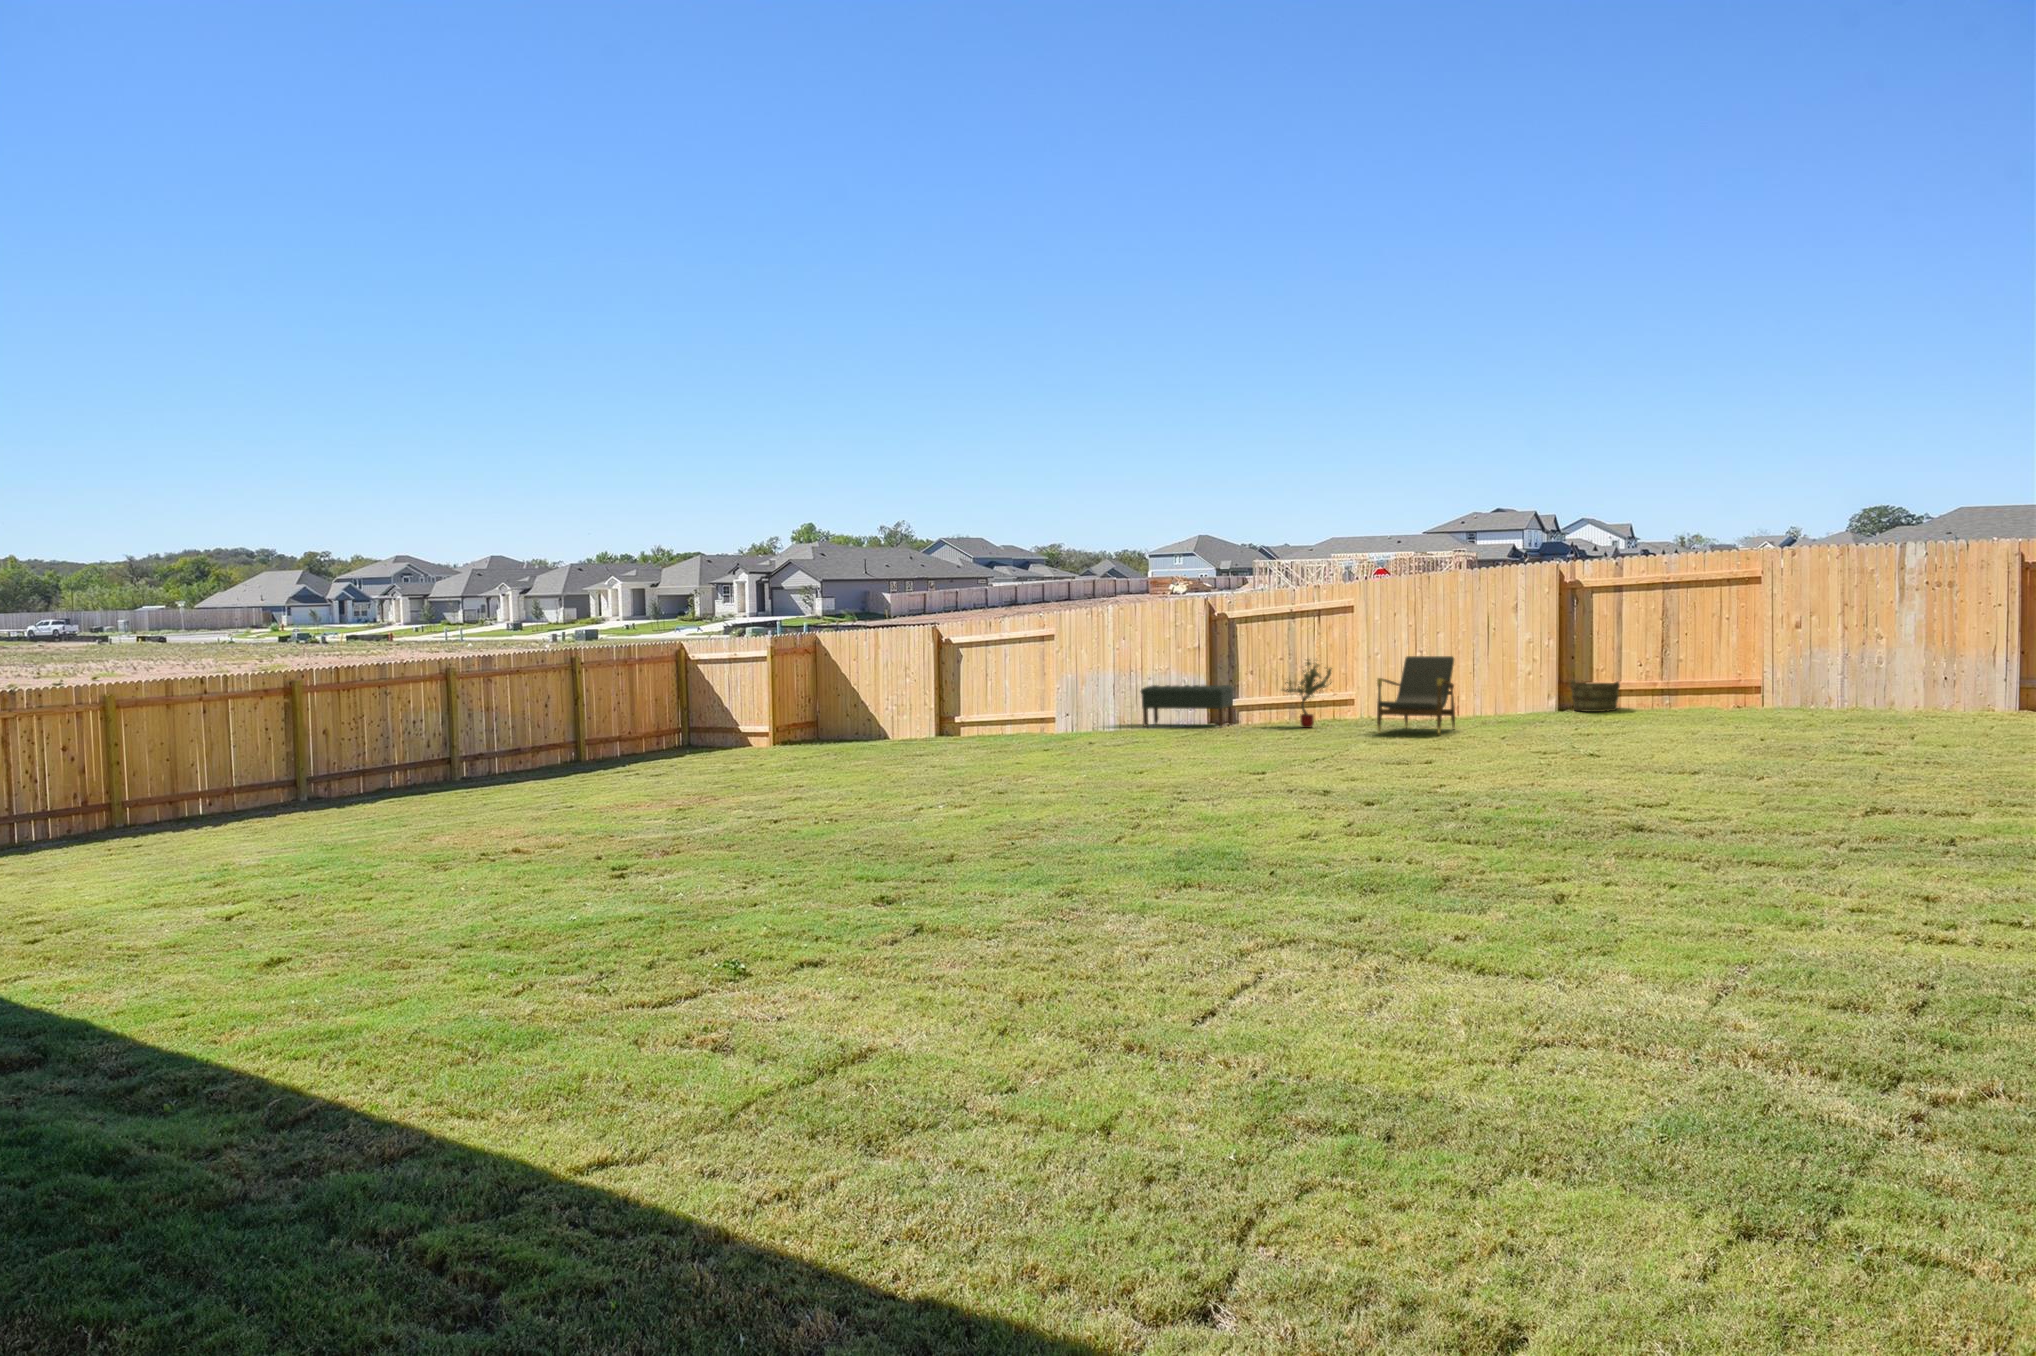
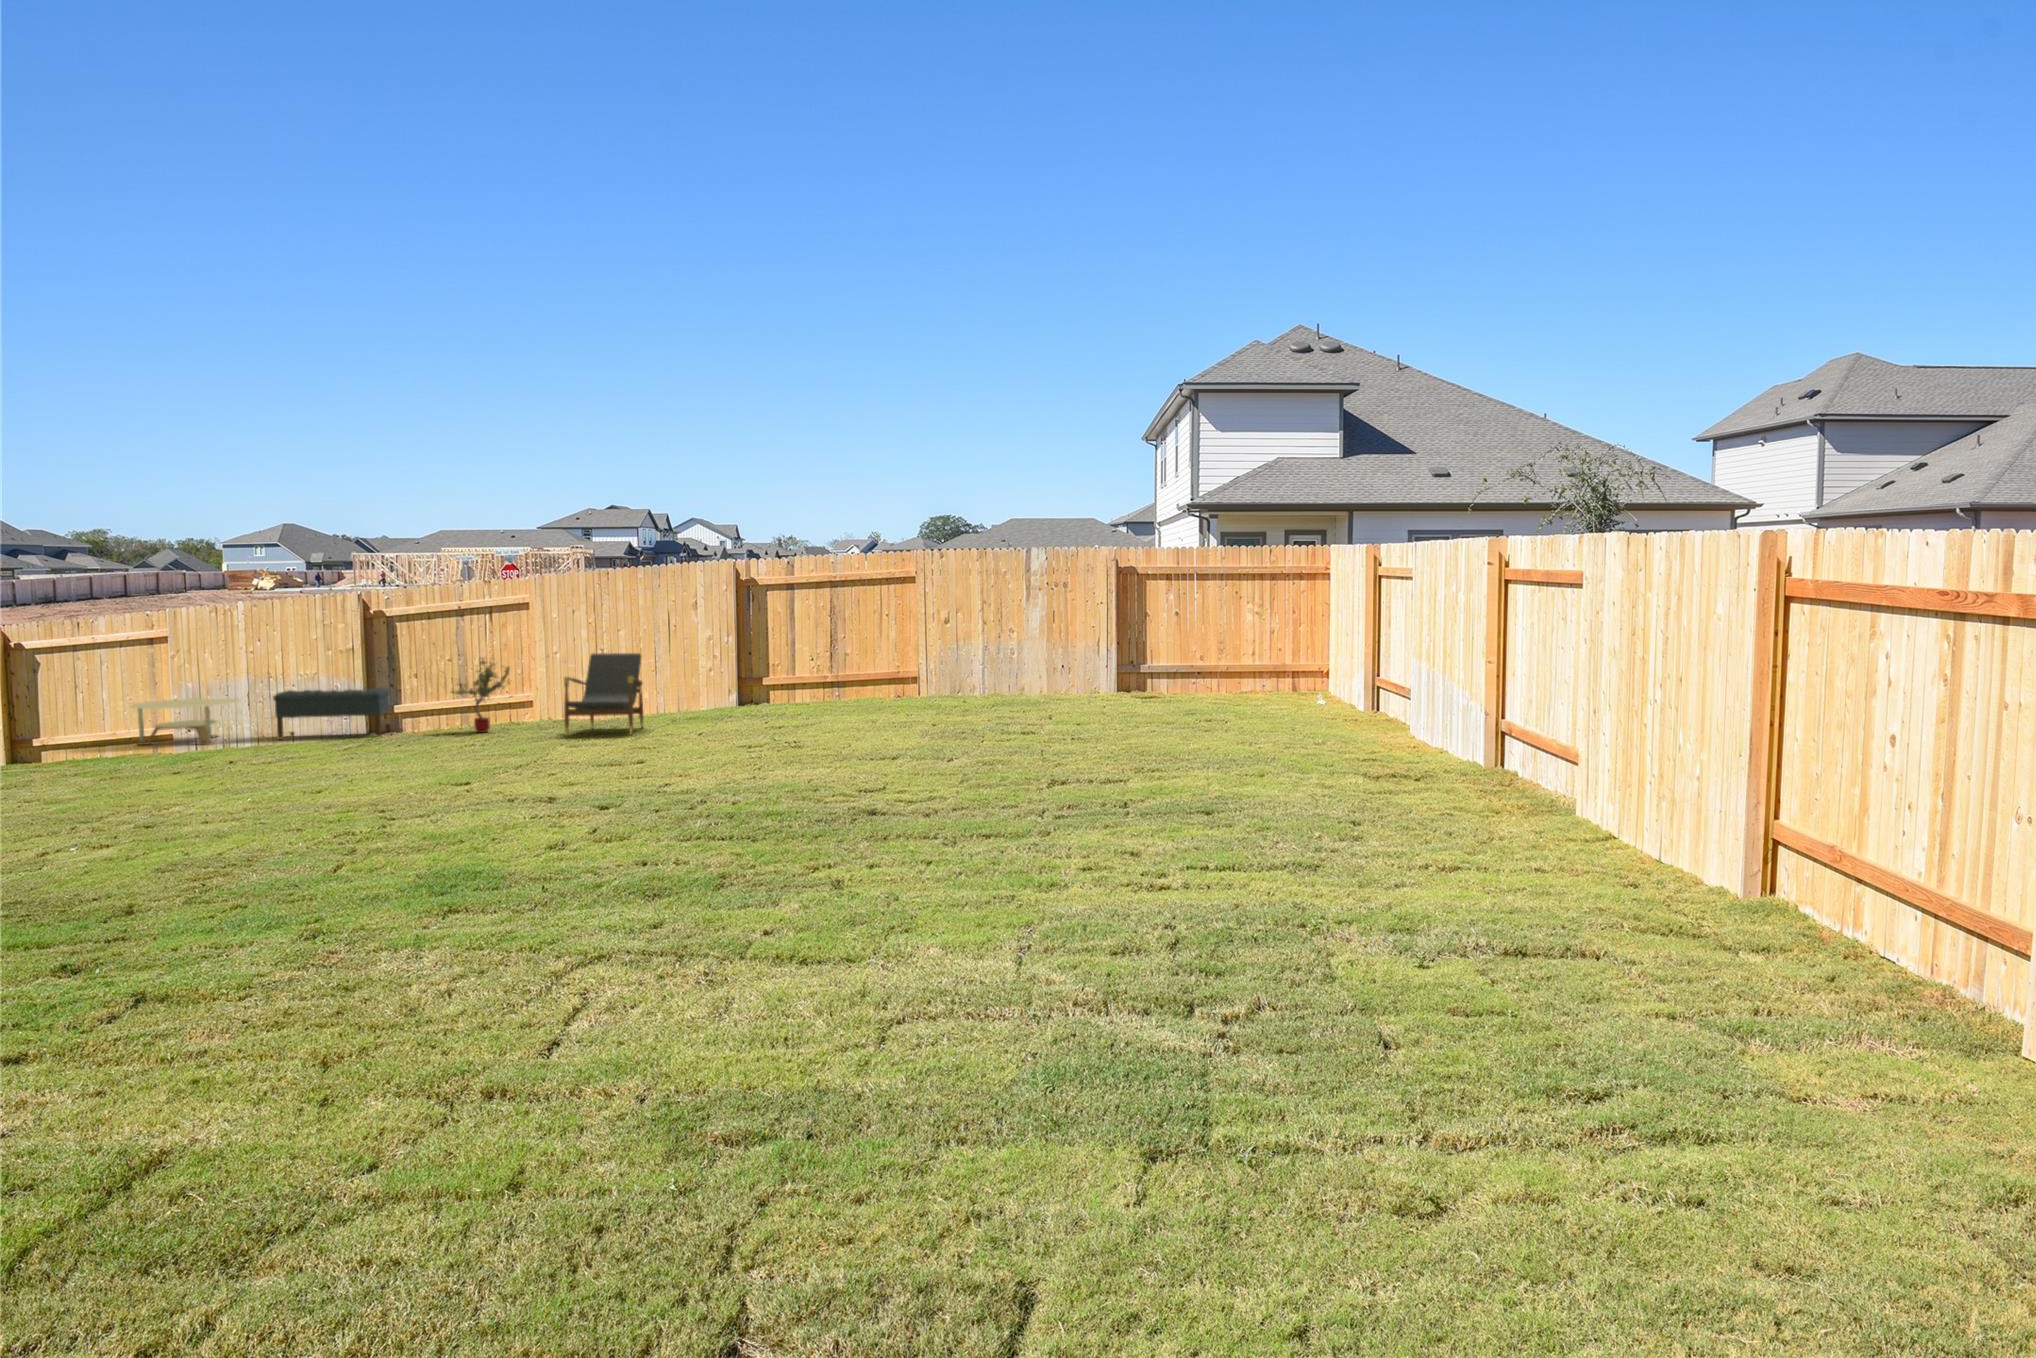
bucket: present [1570,680,1620,712] -> none [754,675,801,706]
round table: none [1040,690,1119,729] -> present [130,699,240,745]

